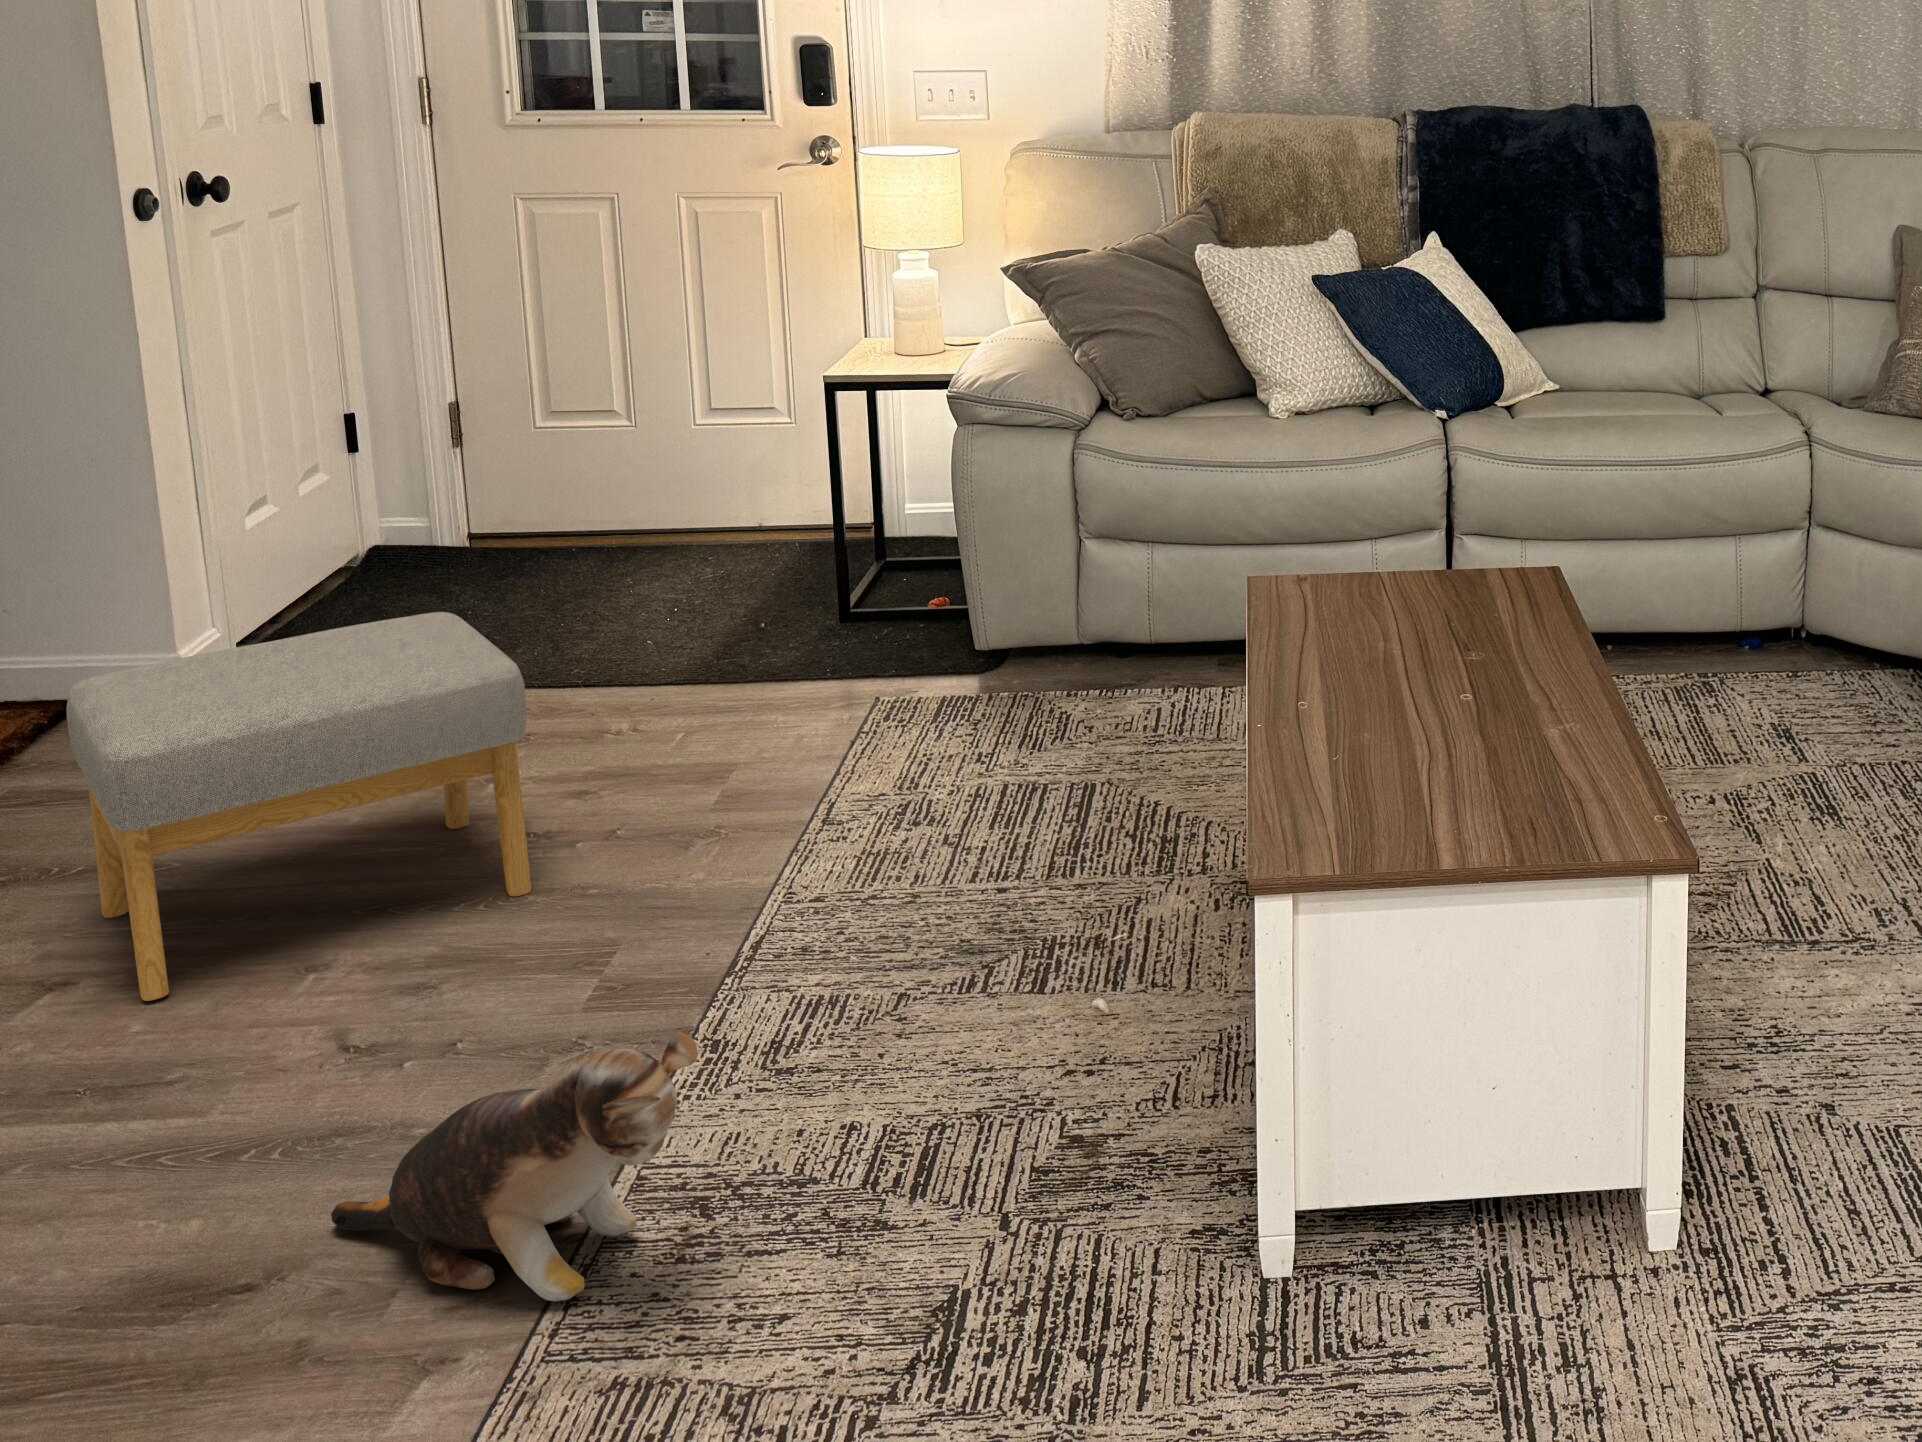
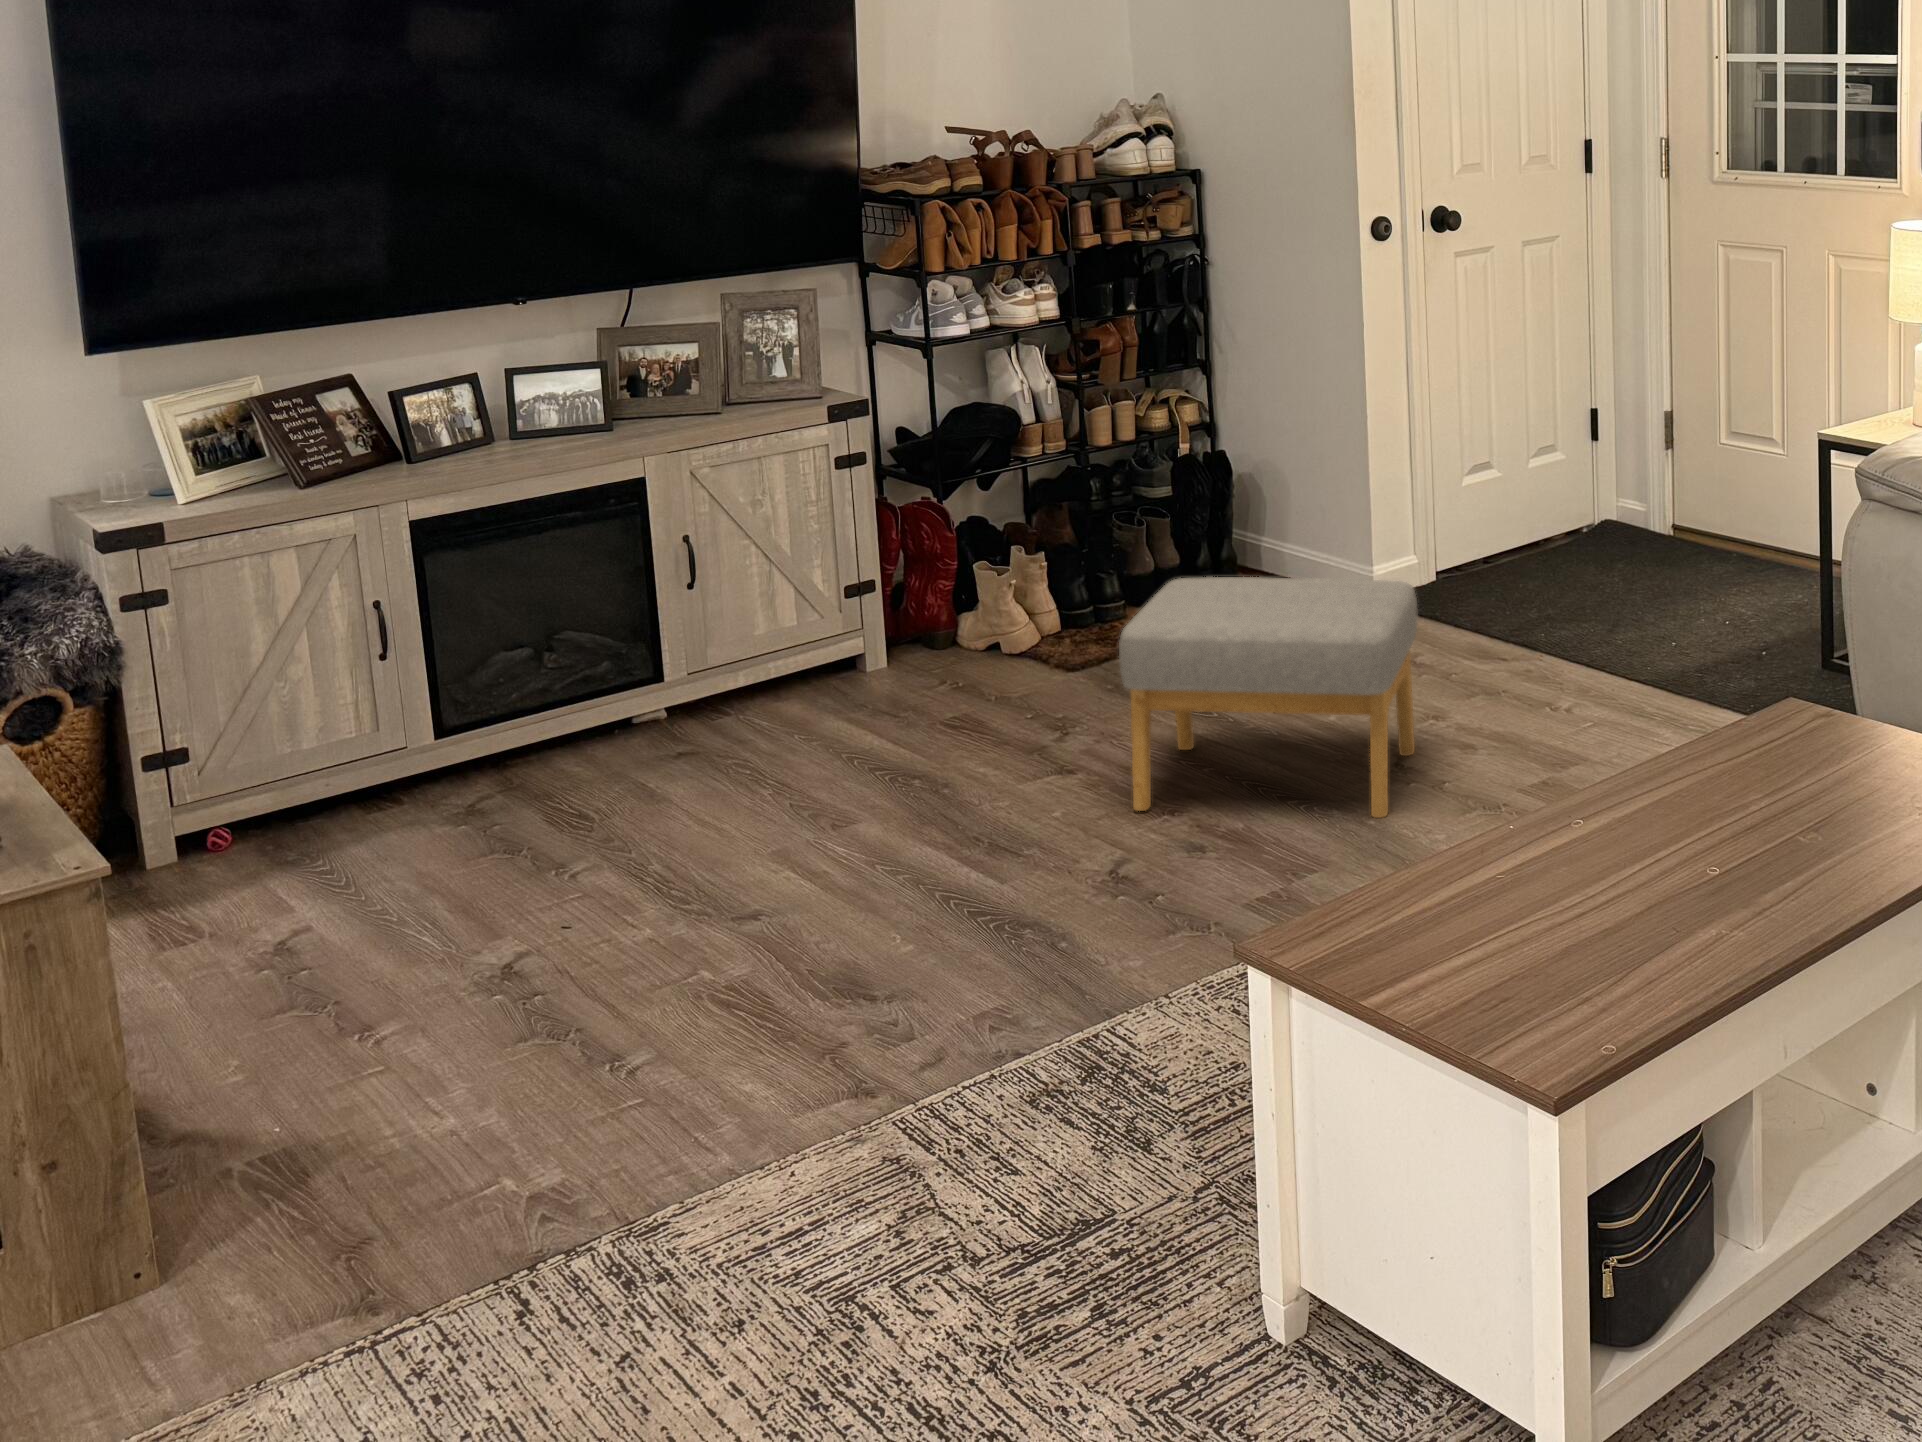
plush toy: present [331,1032,698,1301] -> none [1032,921,1154,1095]

